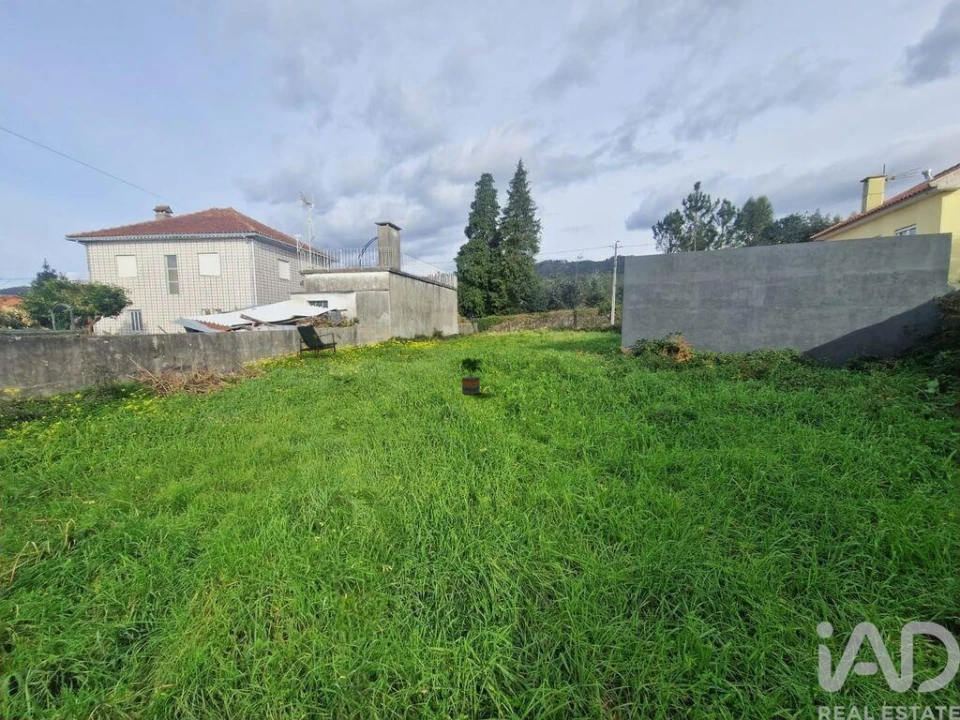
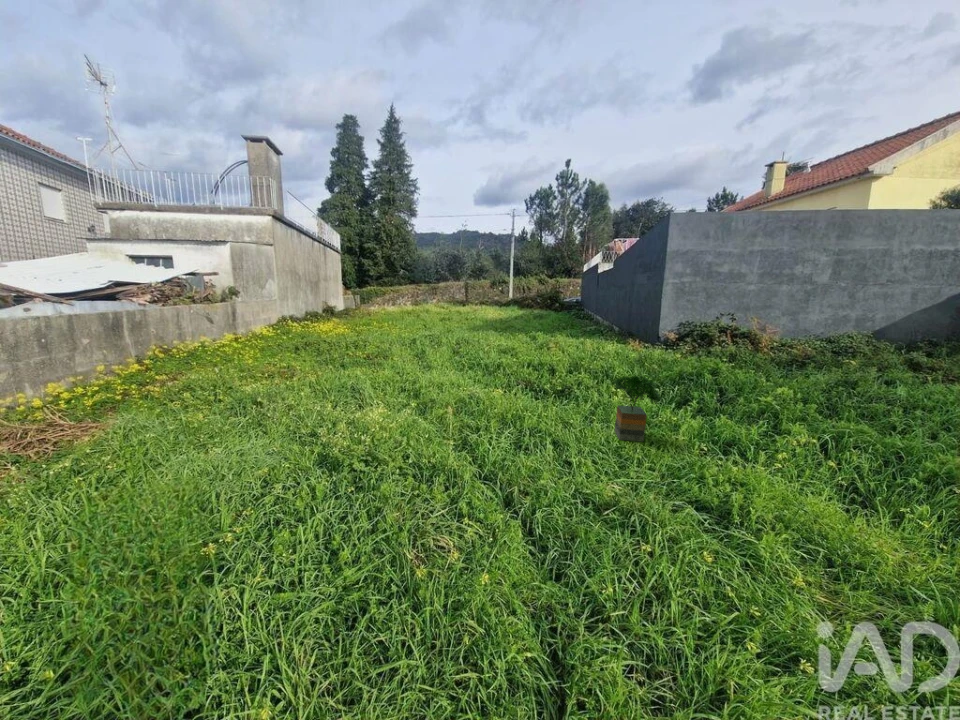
lounge chair: present [297,325,337,358] -> none [133,301,220,362]

